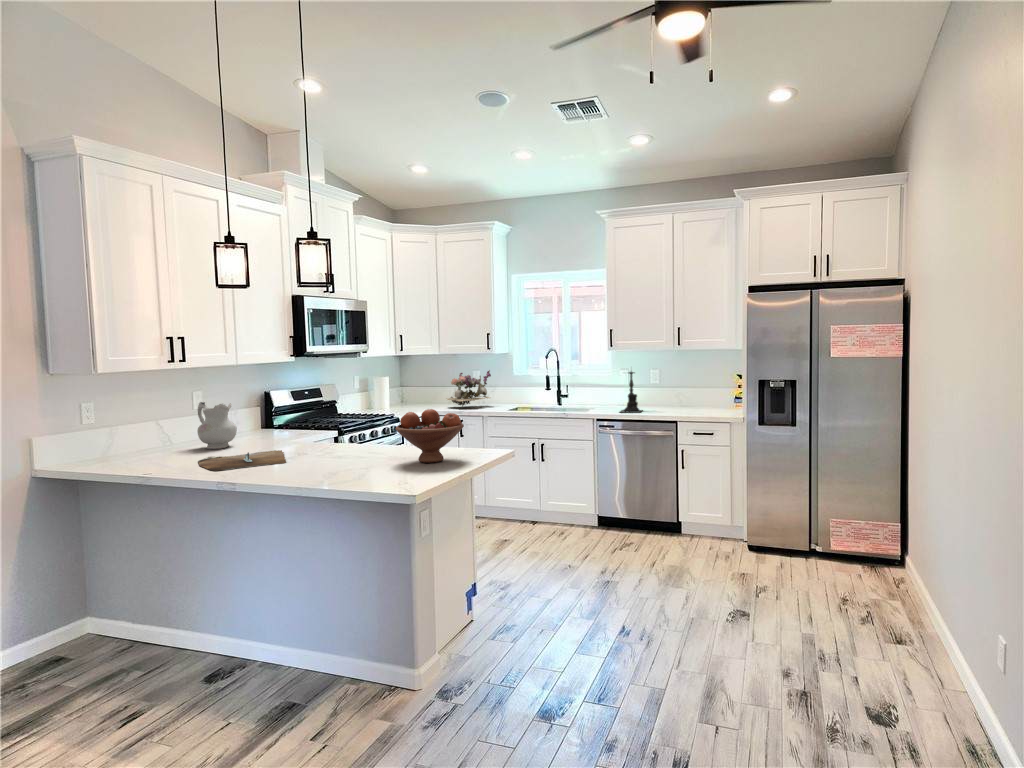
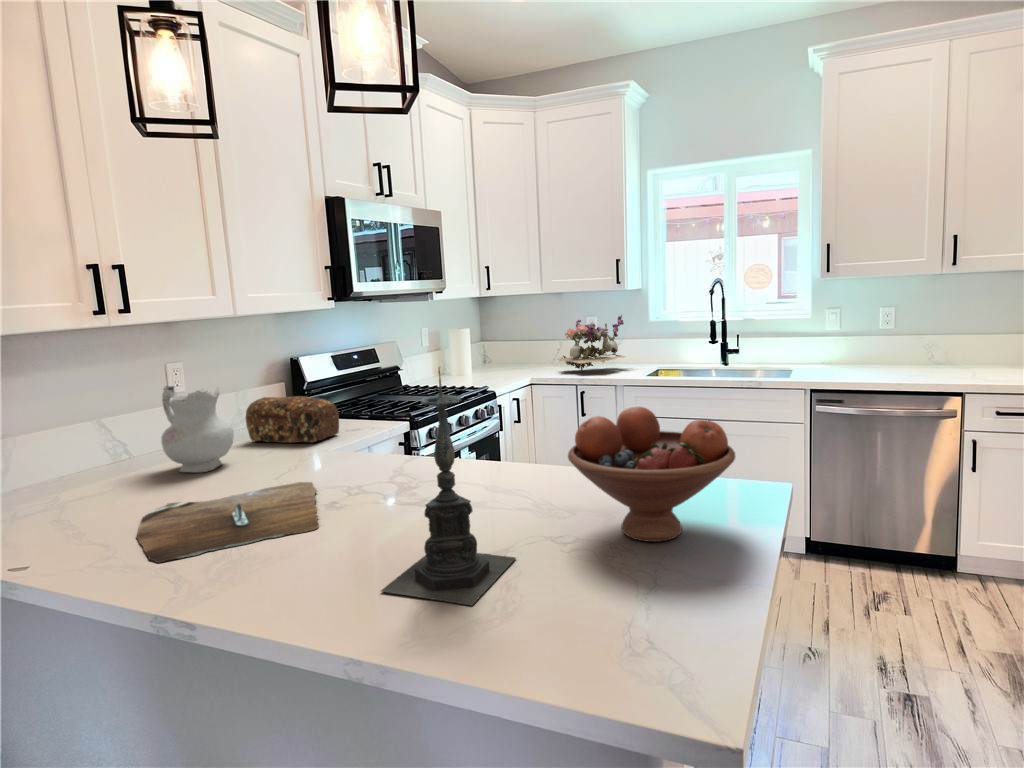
candle holder: present [620,371,643,413] -> present [381,368,516,605]
bread loaf: none [240,412,296,438] -> present [246,396,339,443]

